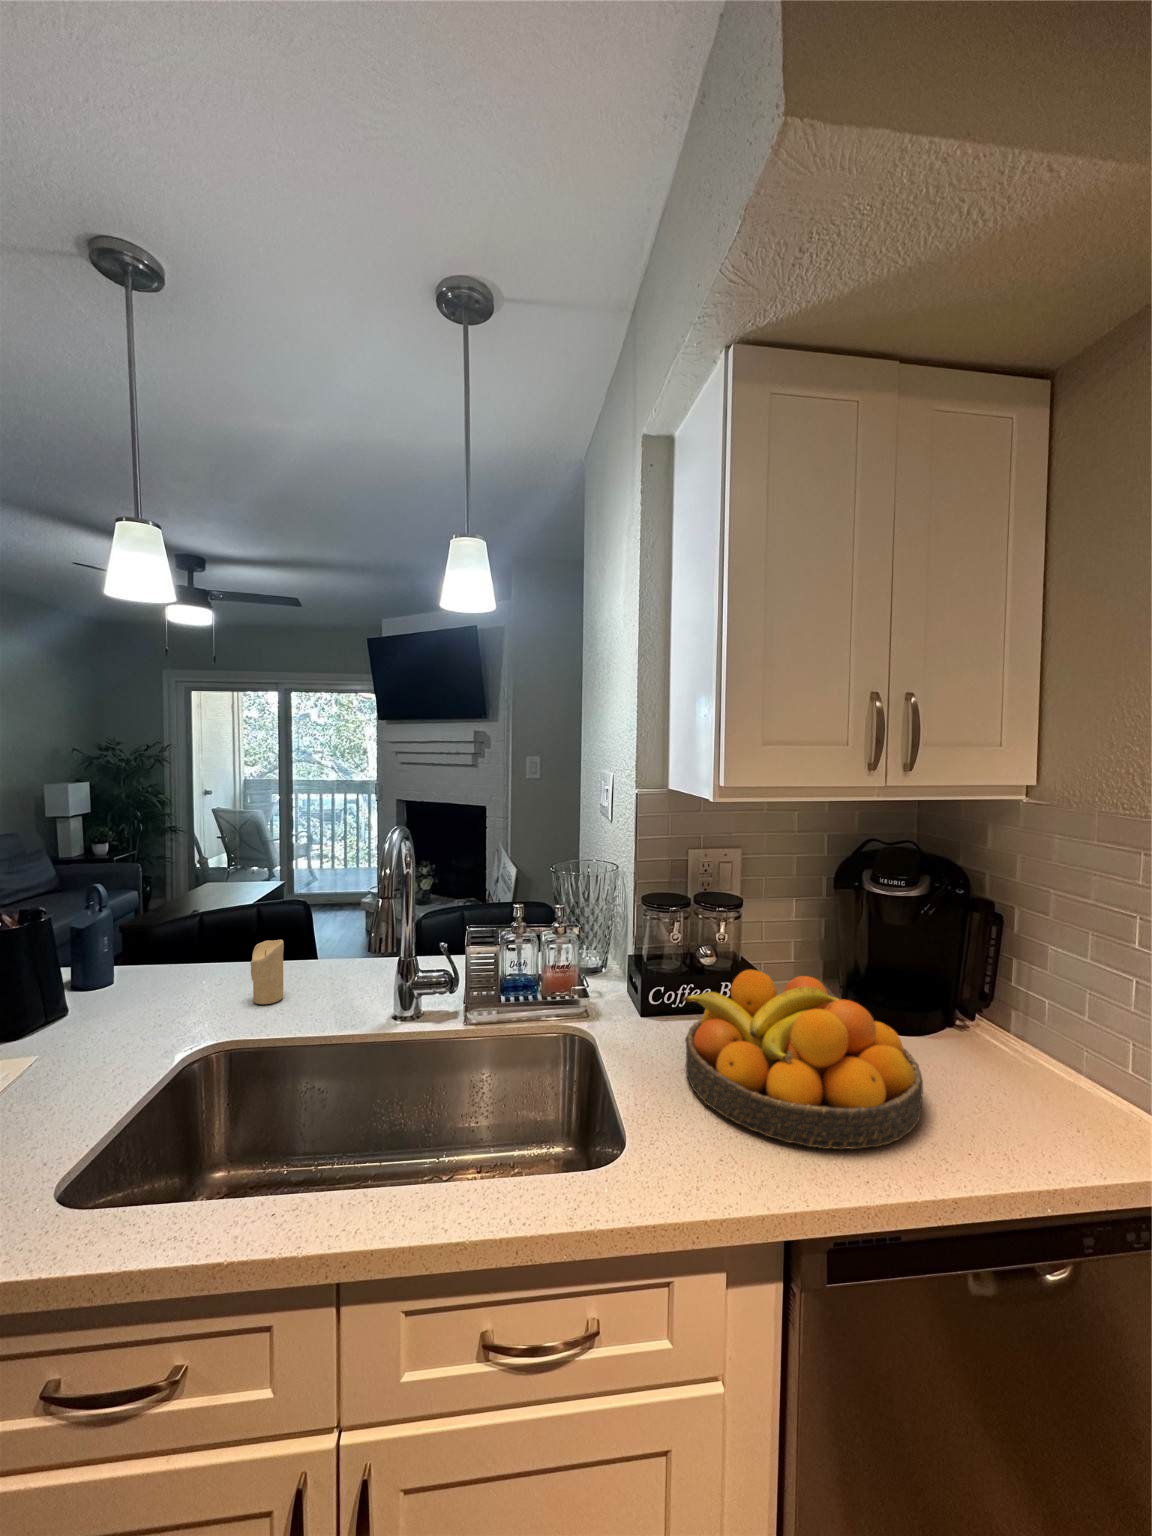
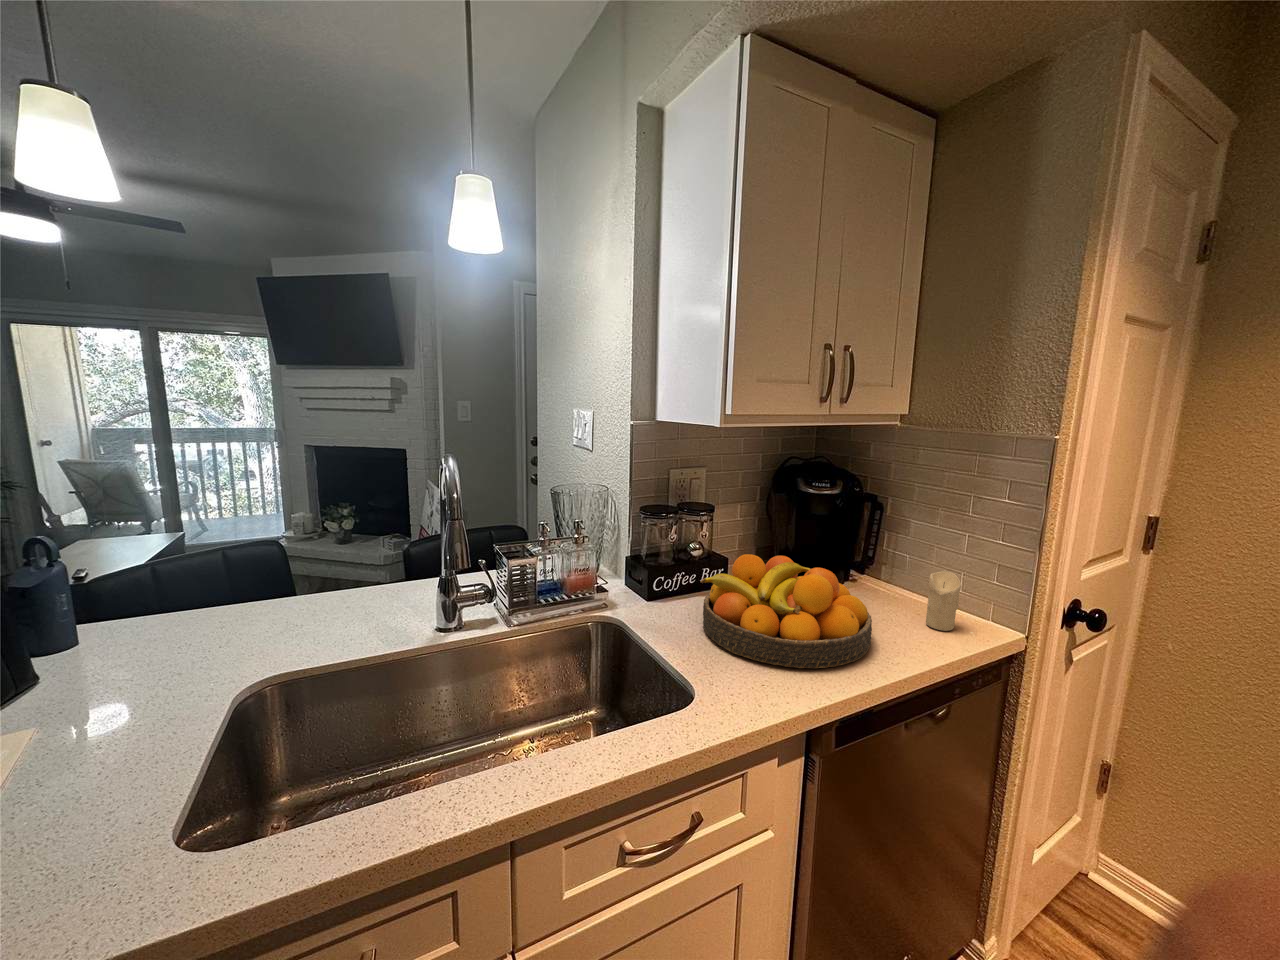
candle: present [251,940,284,1004] -> present [926,571,961,631]

